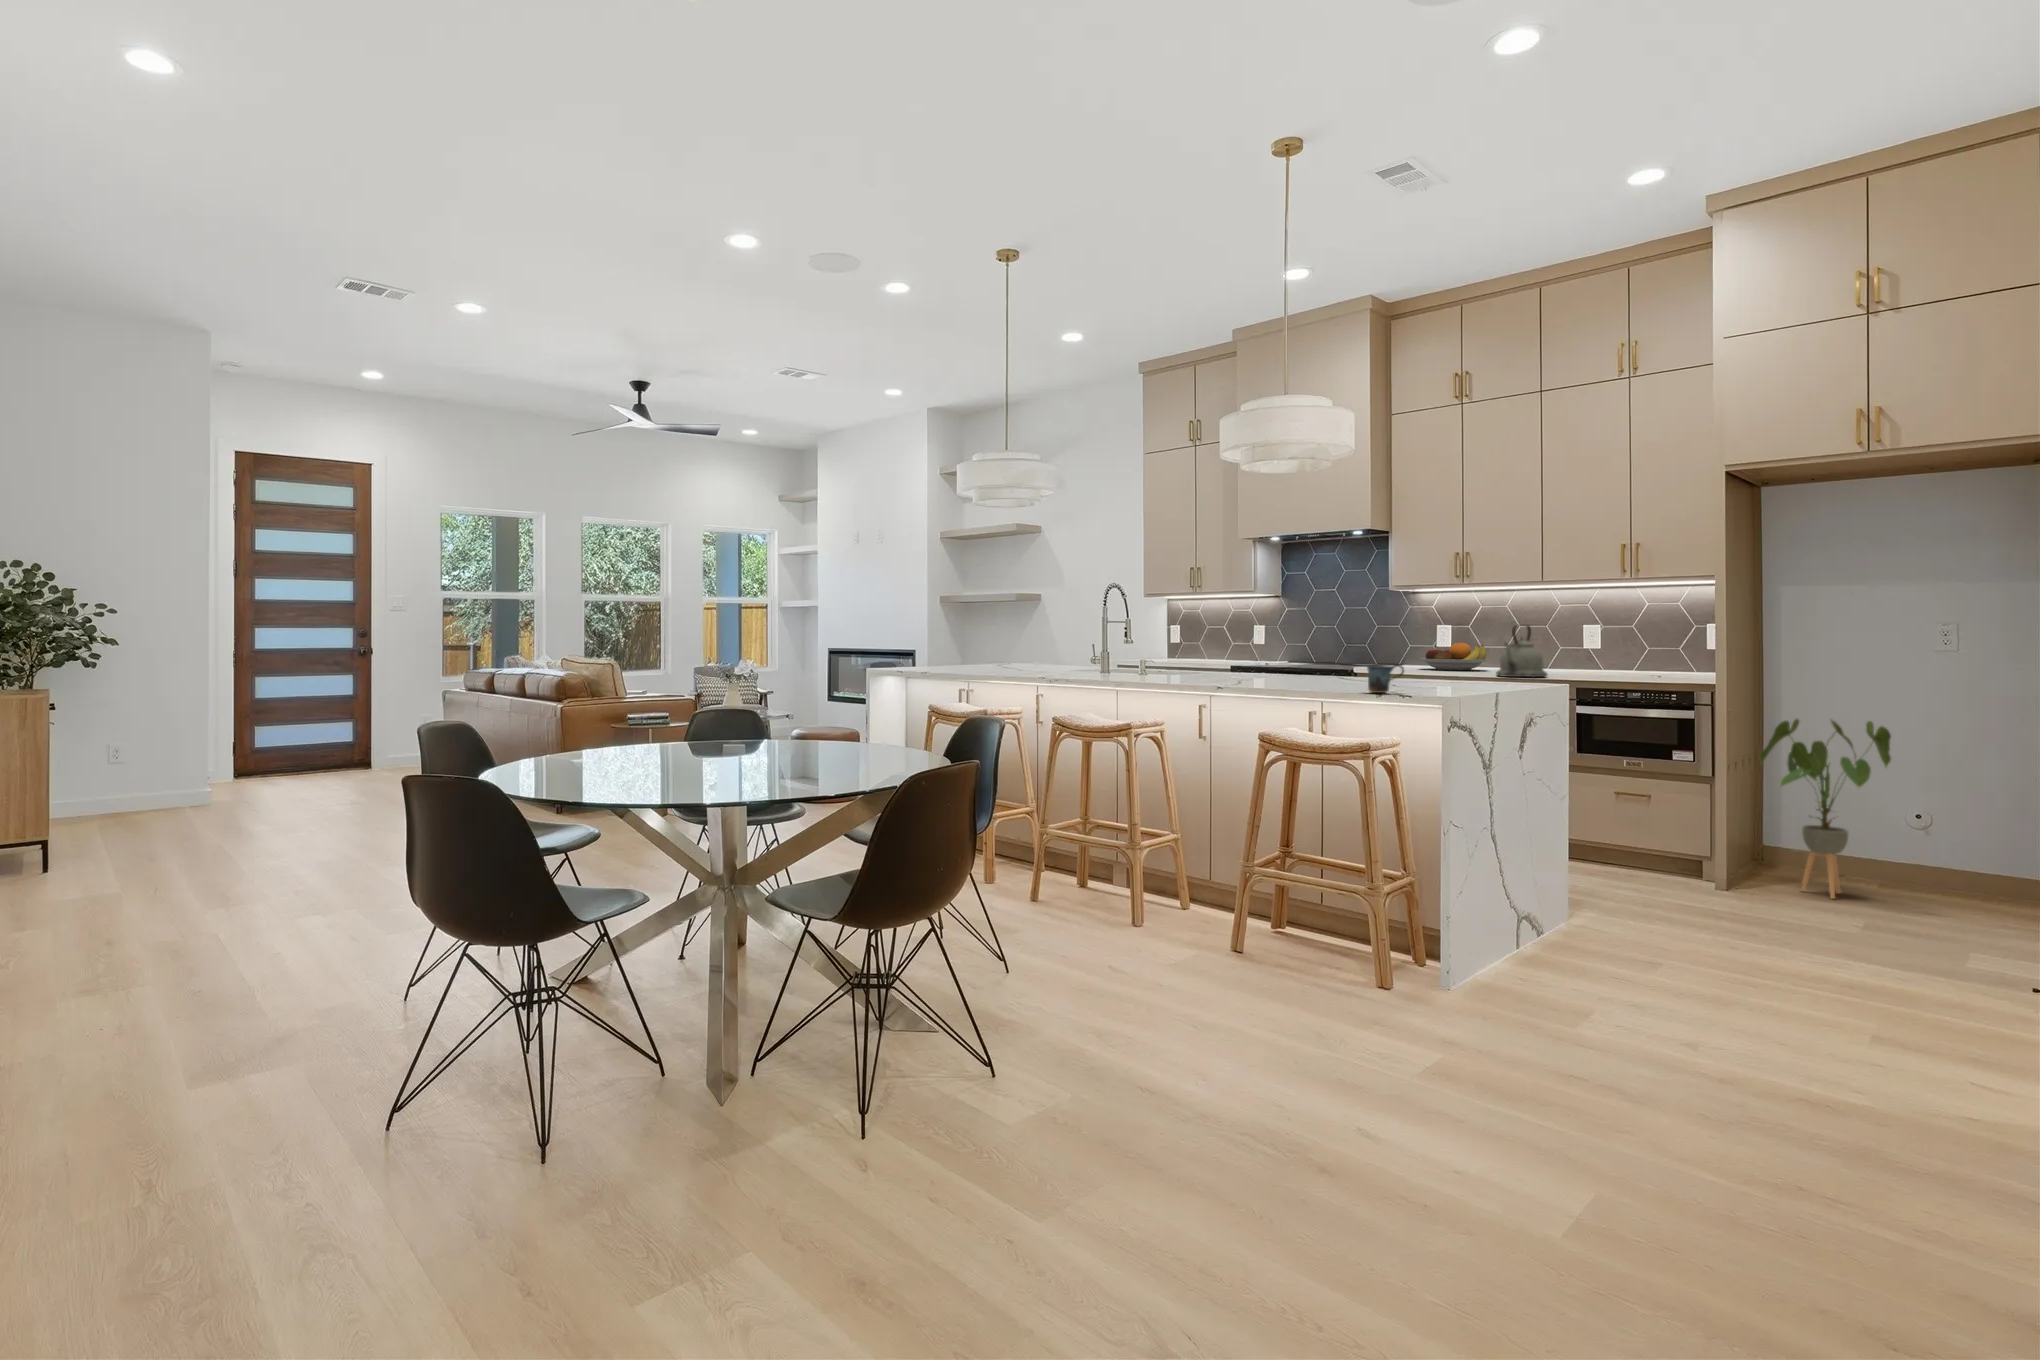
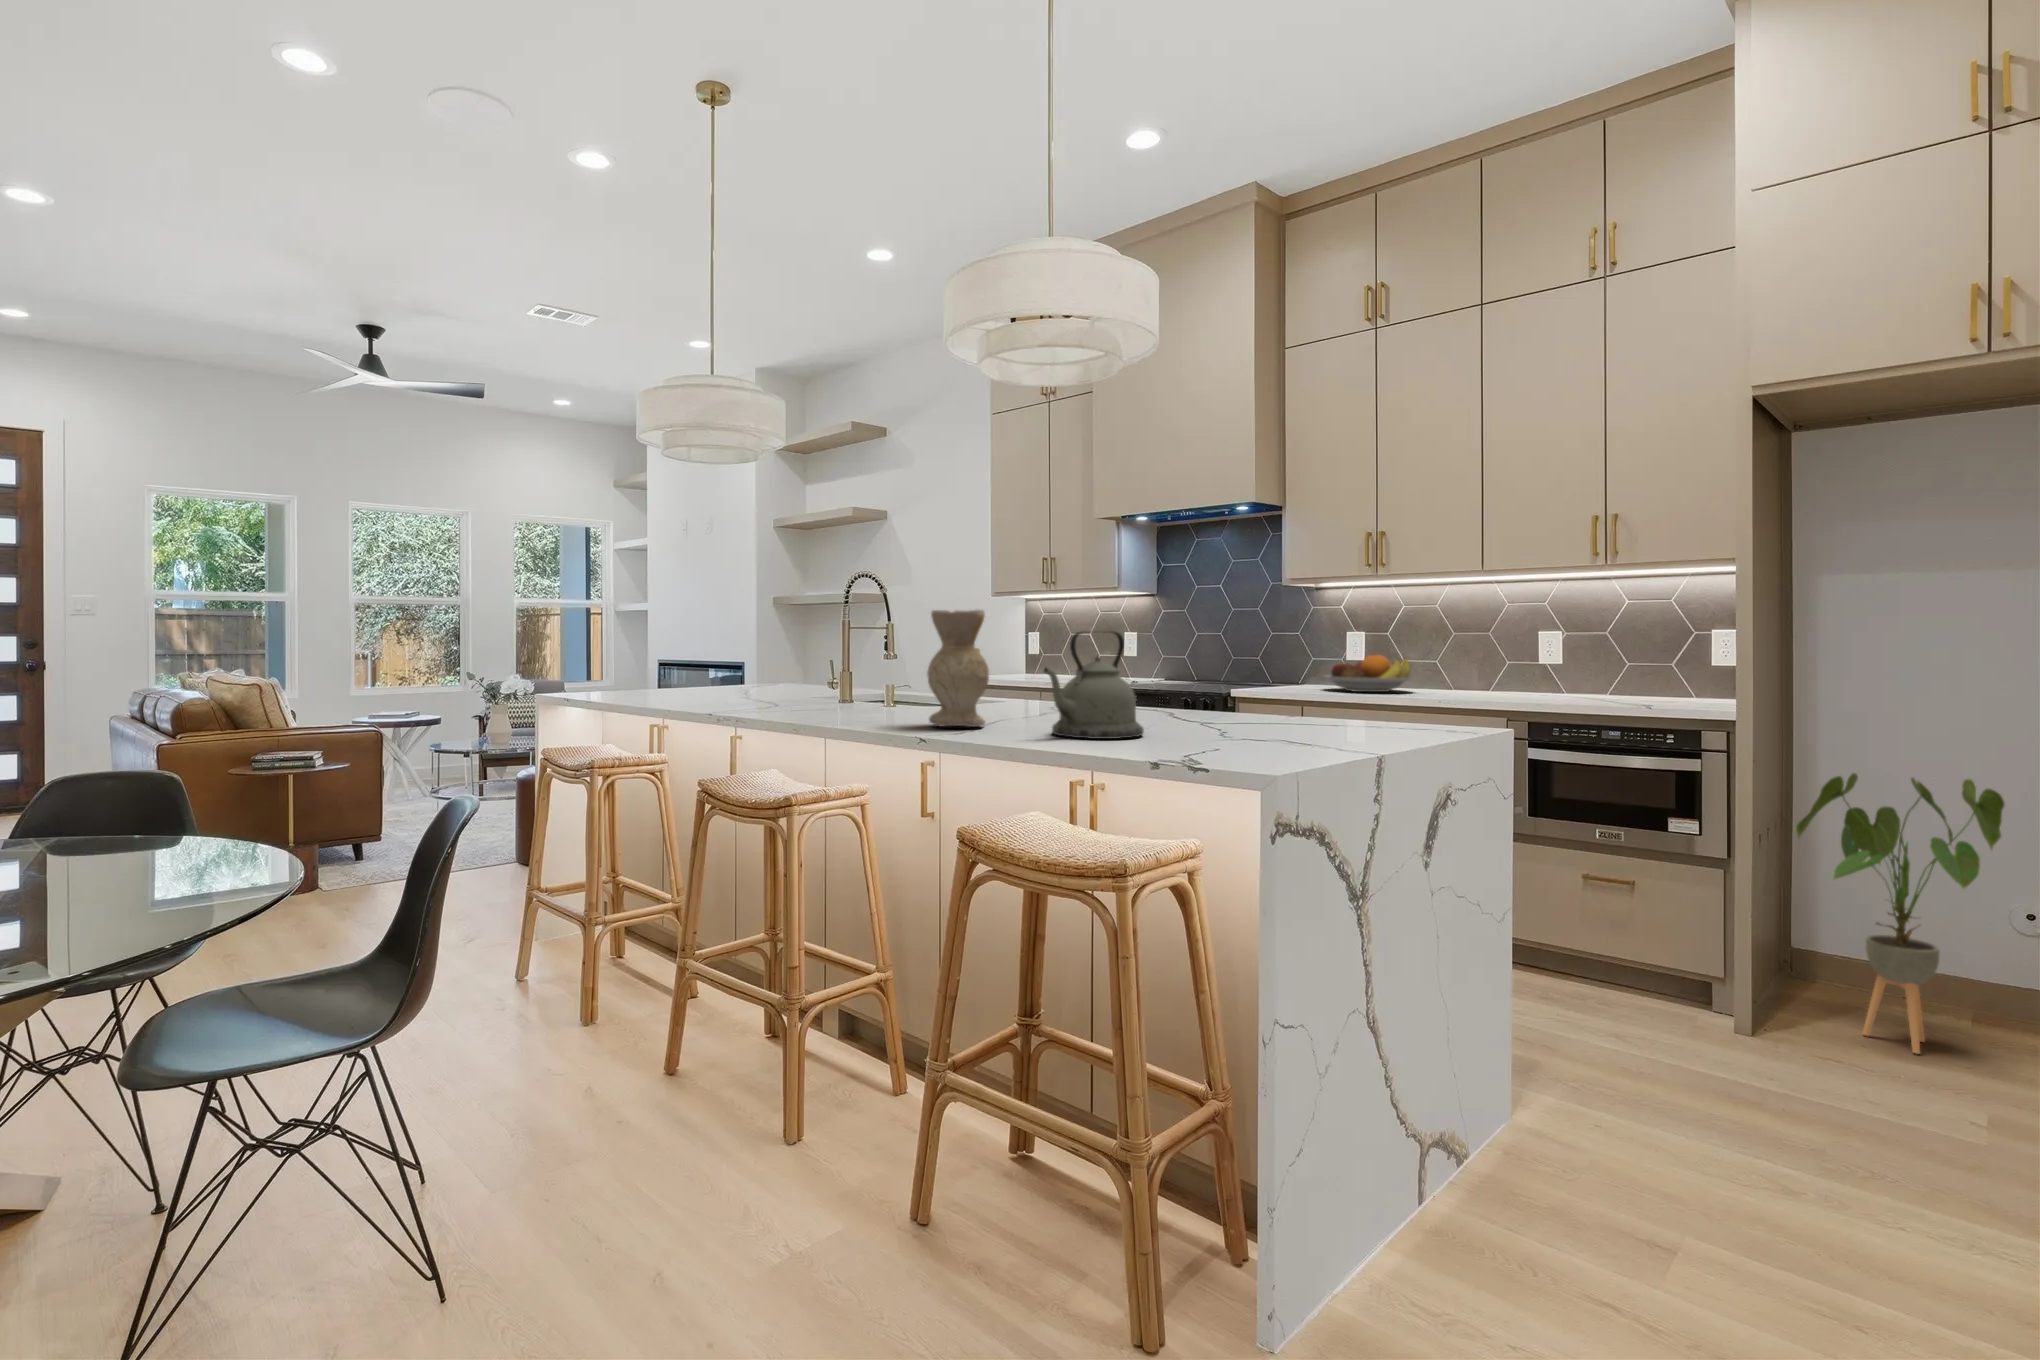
vase: none [1195,609,1235,683] -> present [927,610,989,727]
kettle: present [1496,625,1547,677] -> present [1044,631,1144,739]
mug: present [1367,664,1404,693] -> none [1162,706,1224,756]

